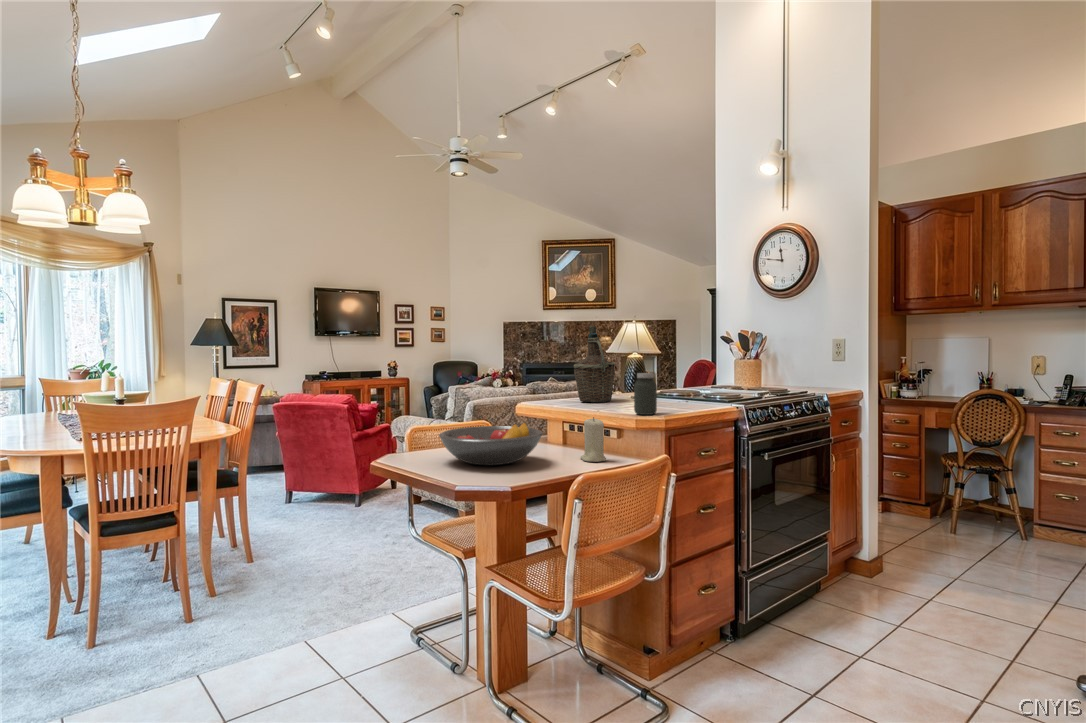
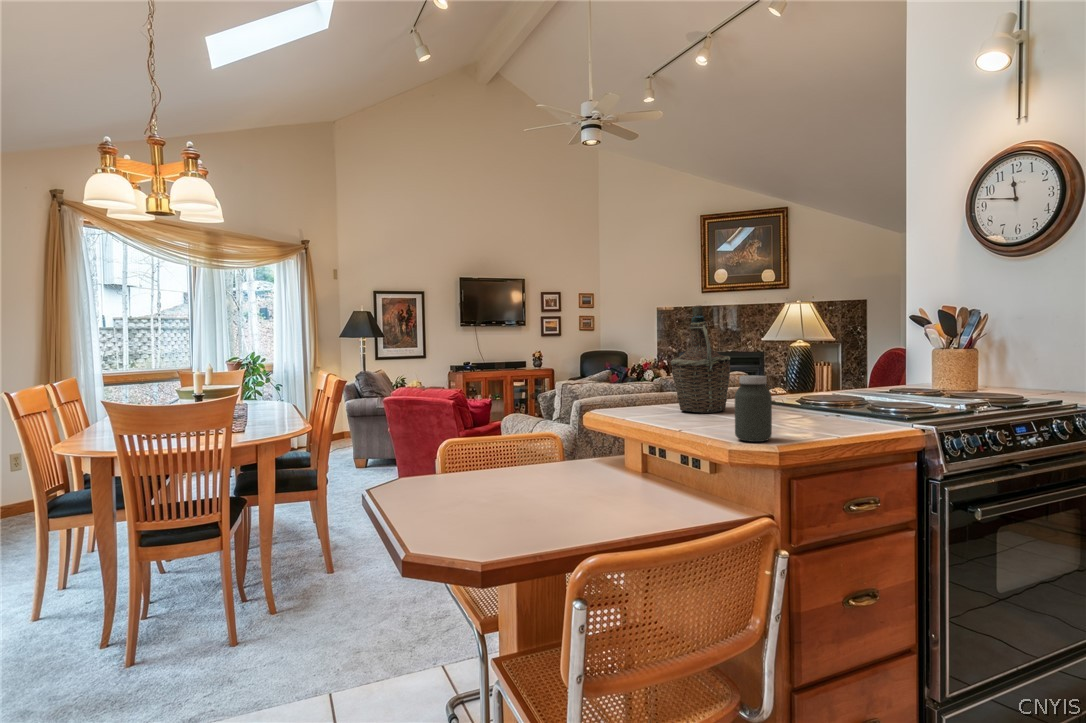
candle: present [580,417,606,462] -> none [643,444,681,514]
fruit bowl: present [439,422,543,465] -> none [430,448,581,512]

